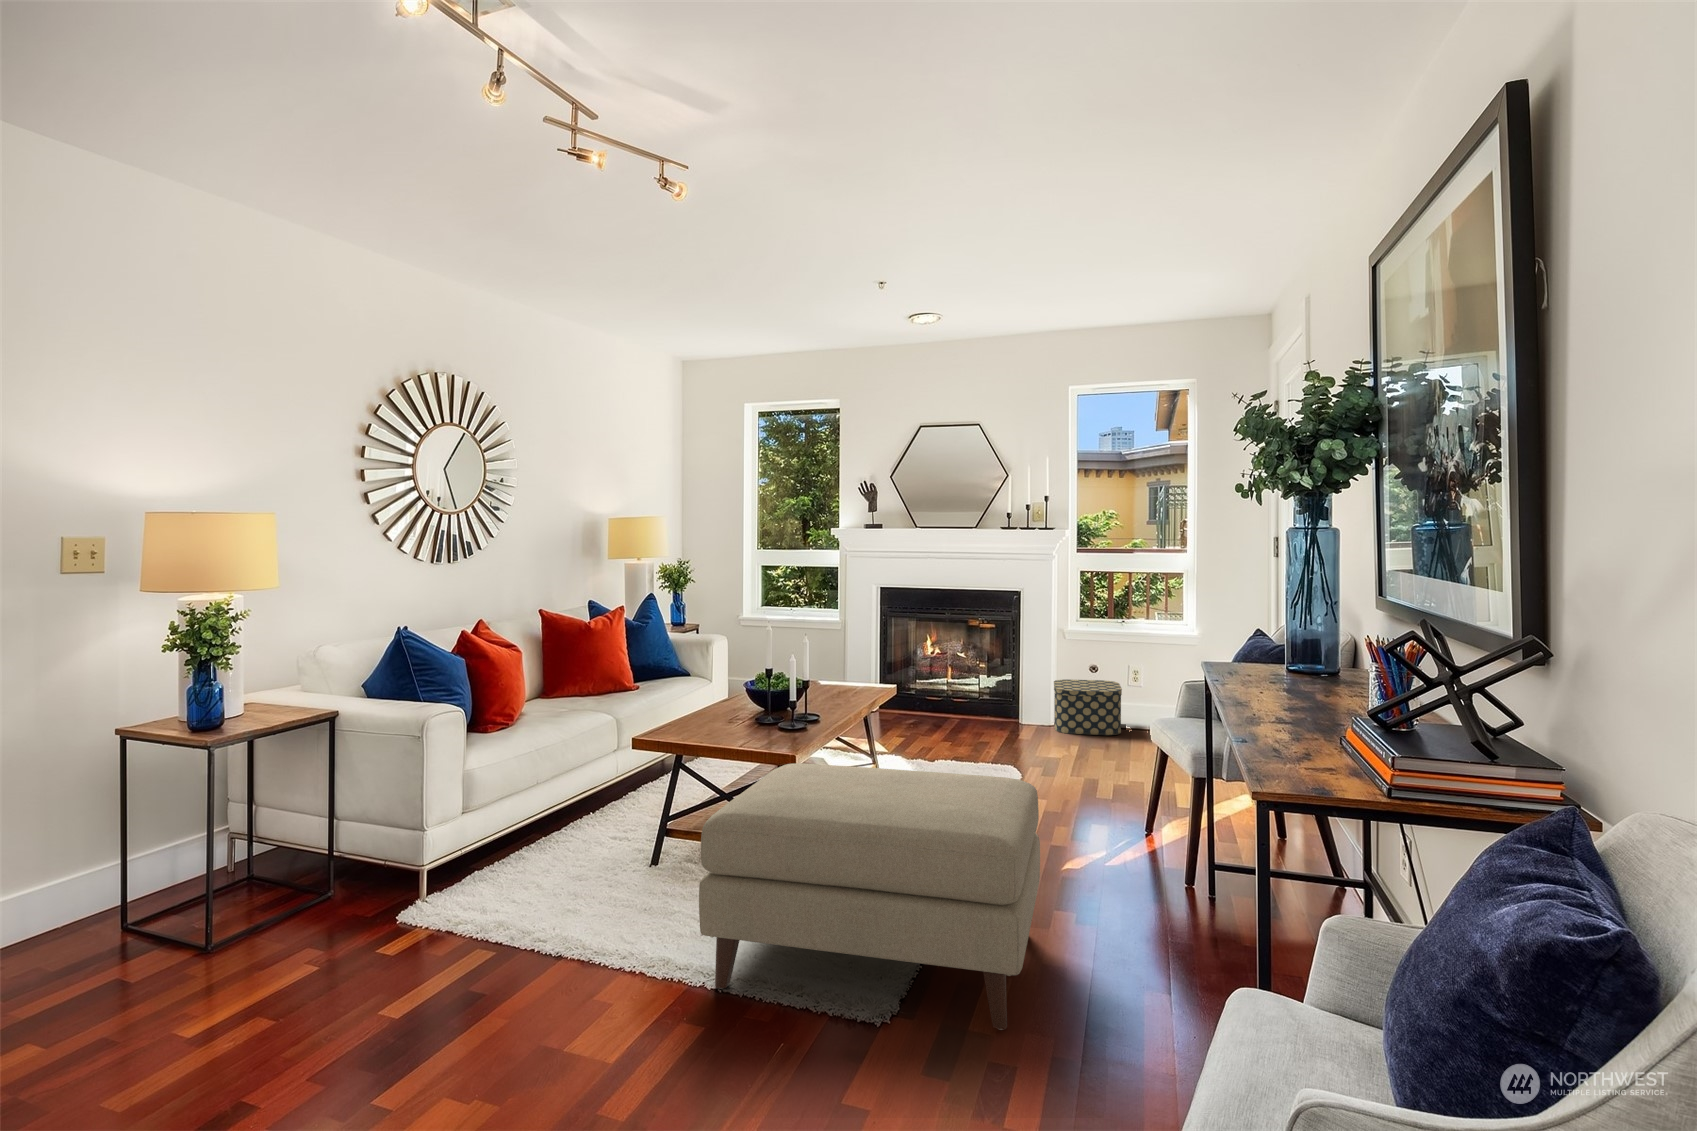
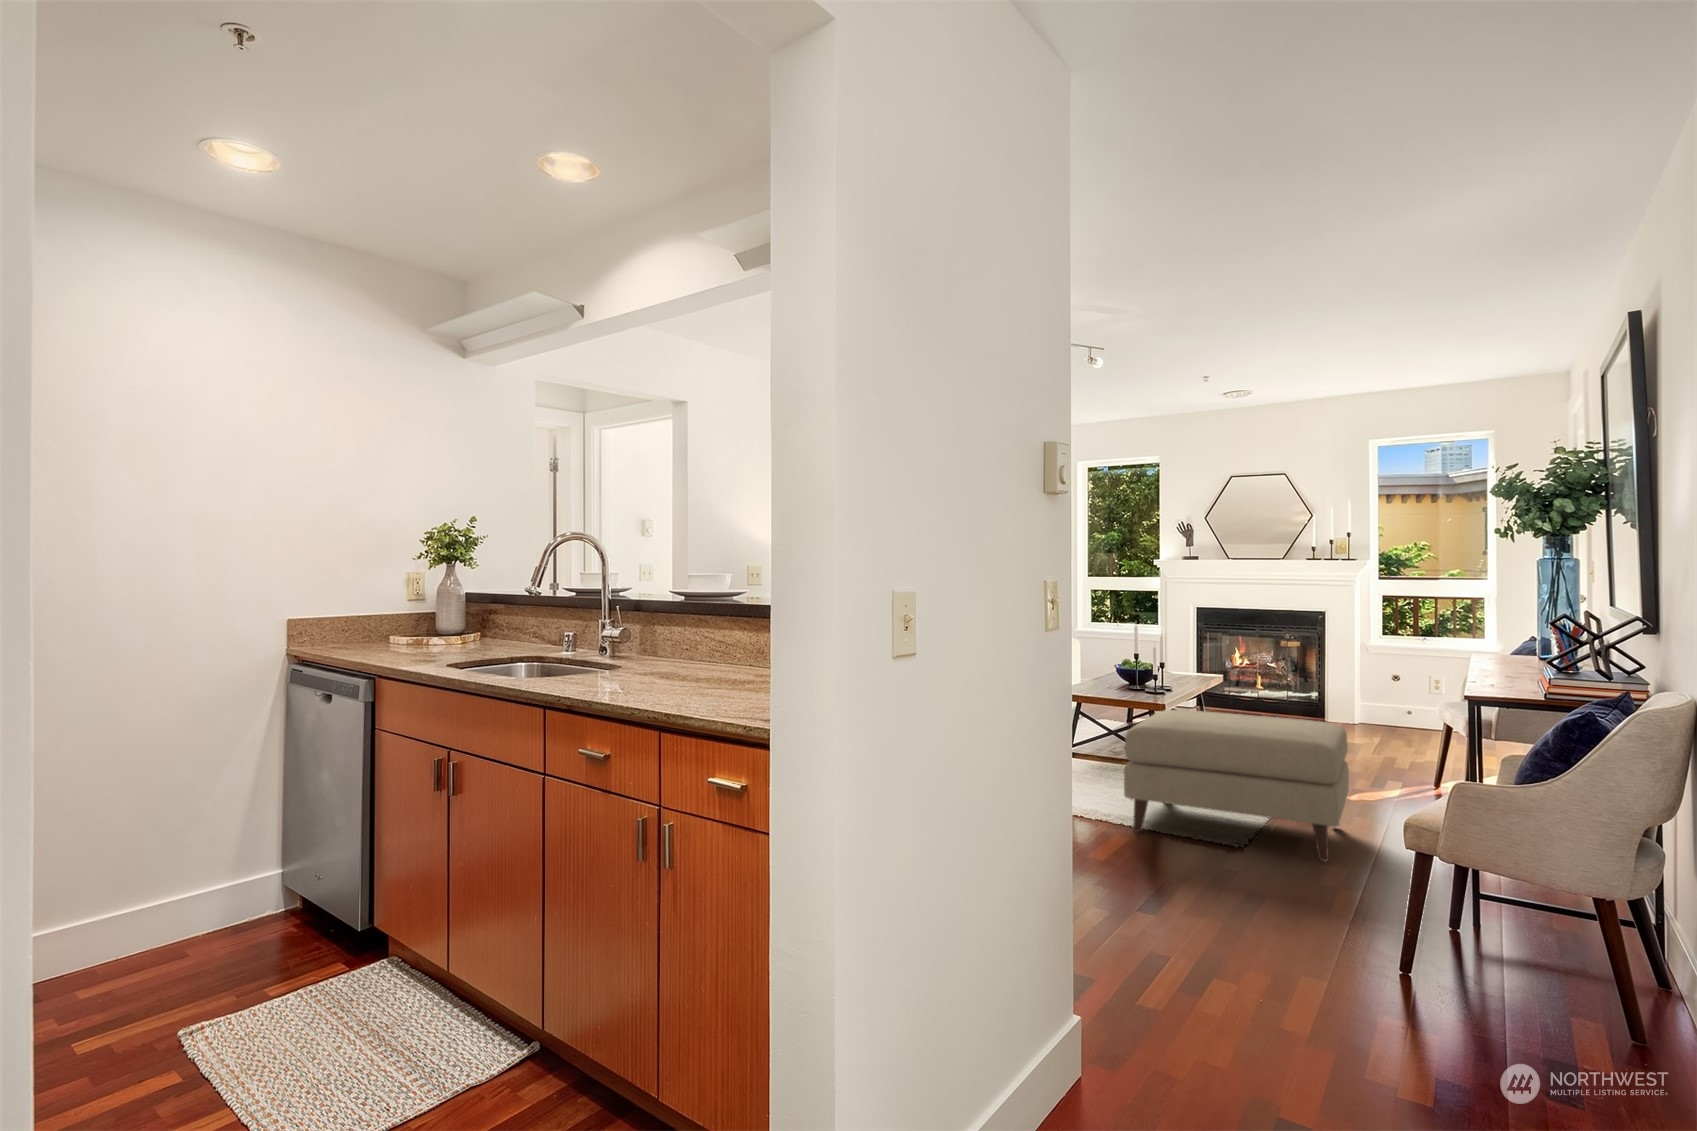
storage box: present [1054,679,1122,735] -> none [1356,686,1421,732]

